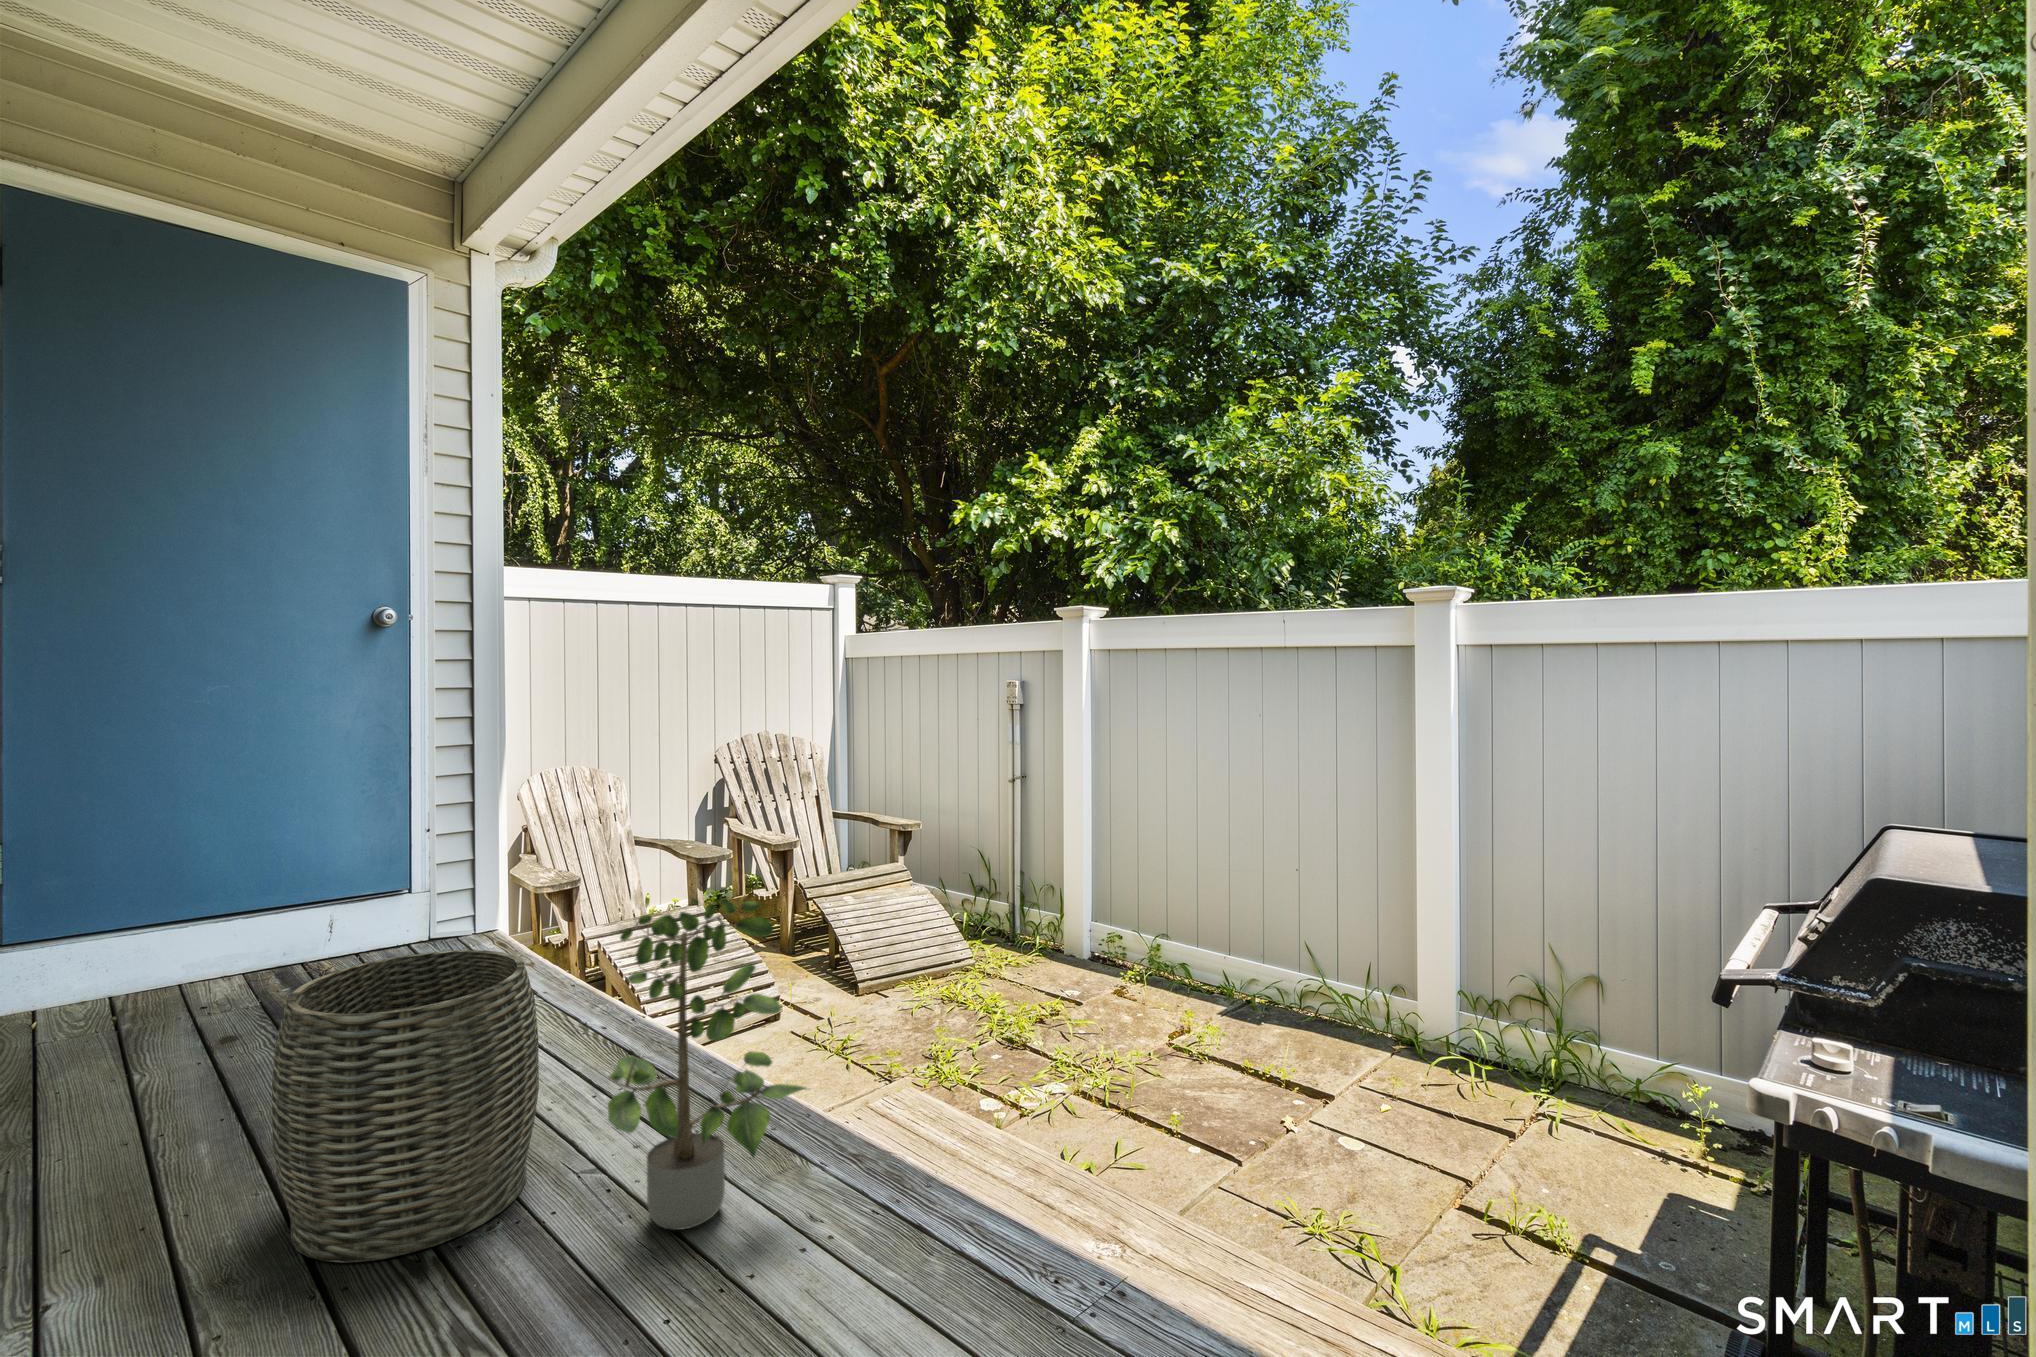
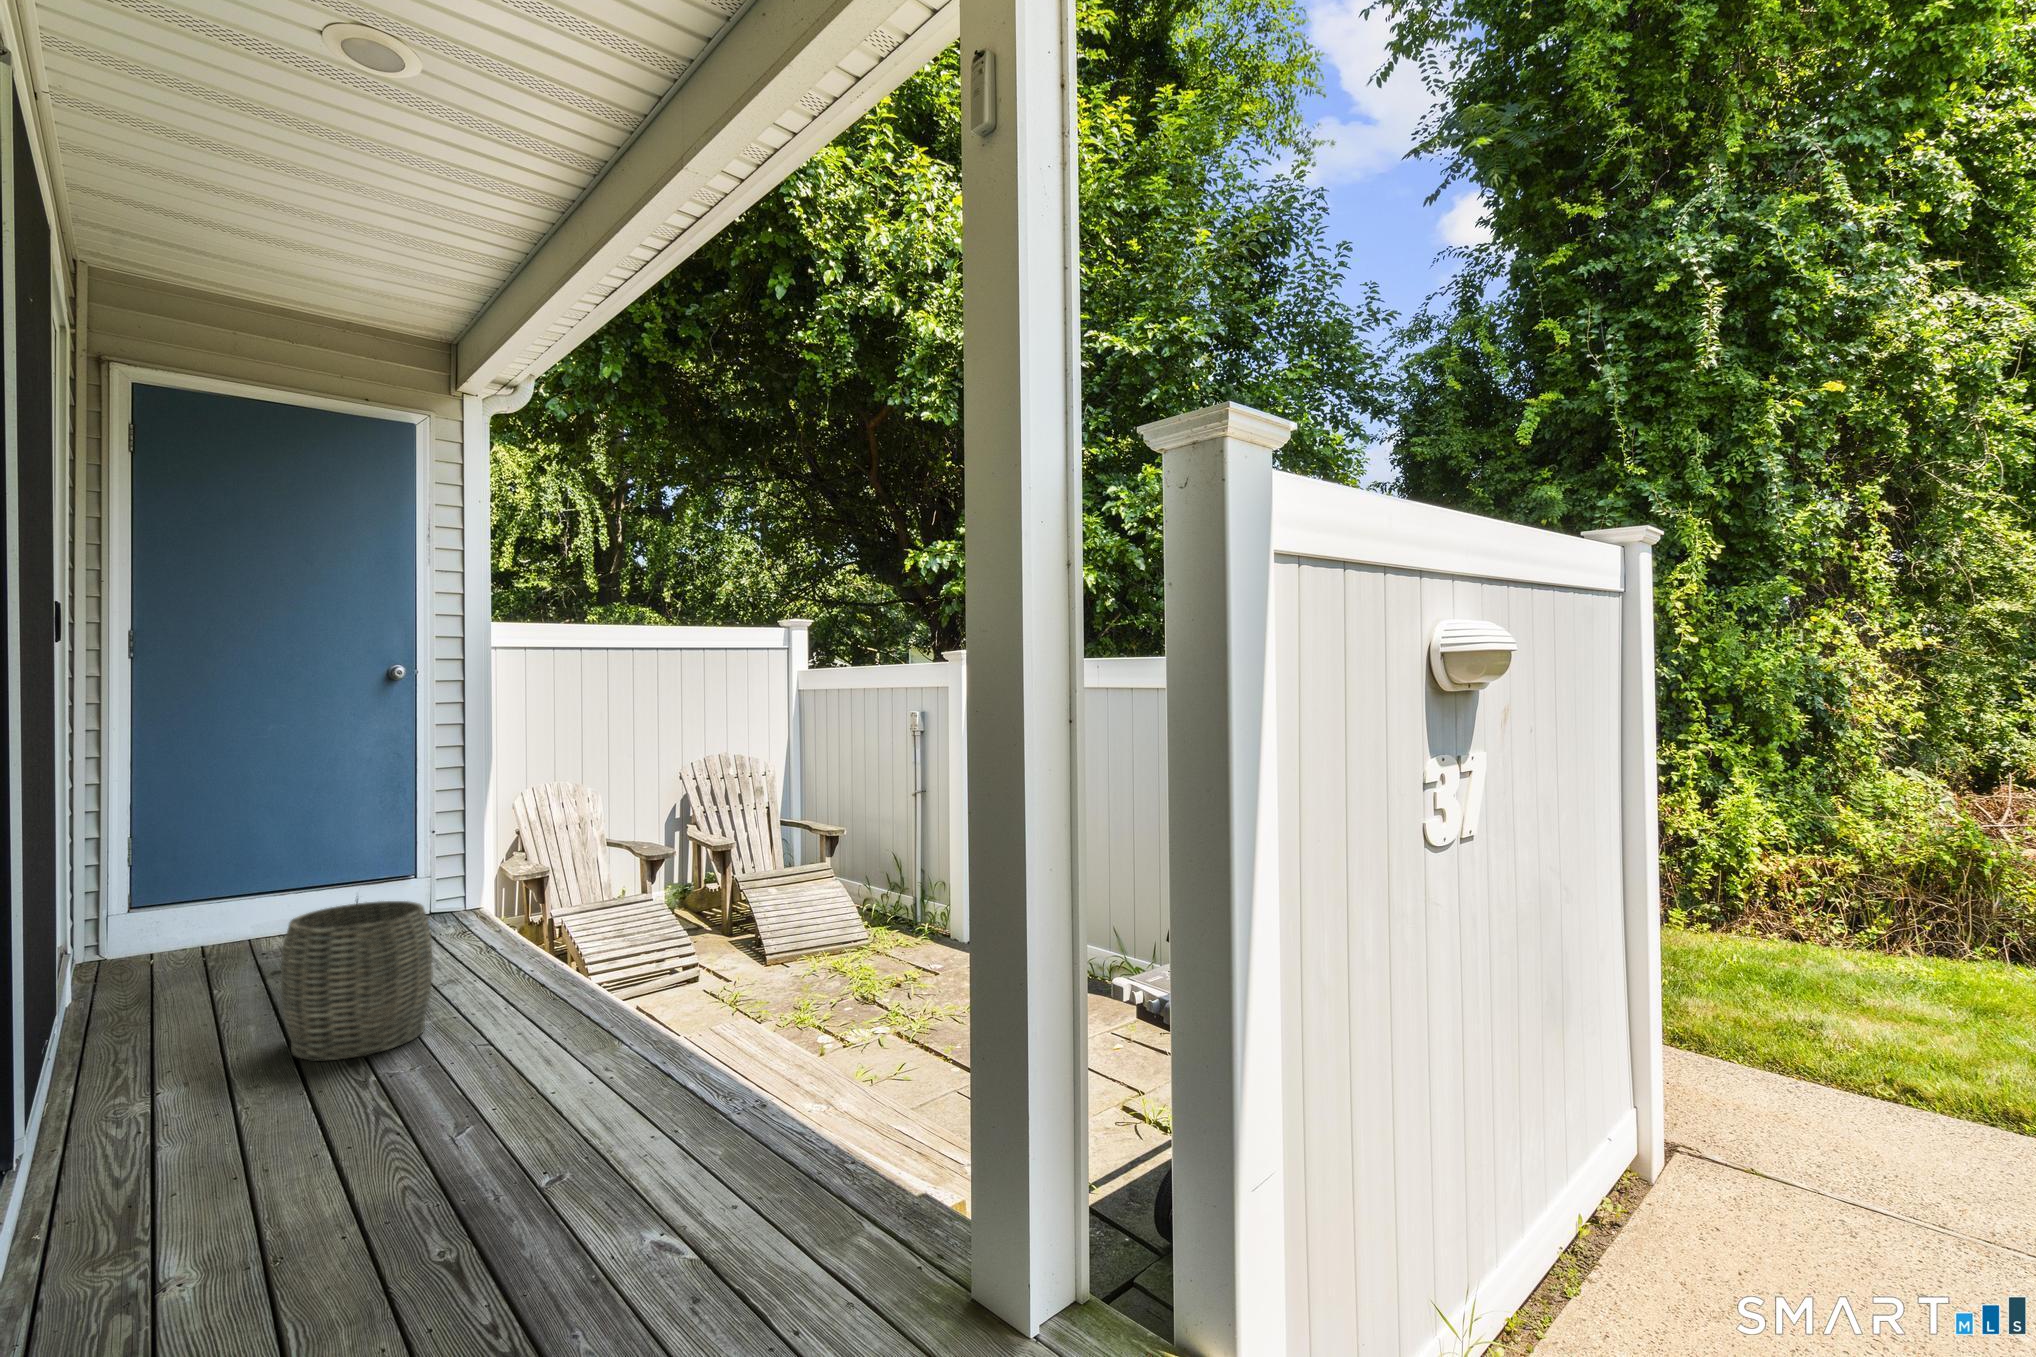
potted plant: present [608,899,806,1230] -> none [449,867,573,1055]

